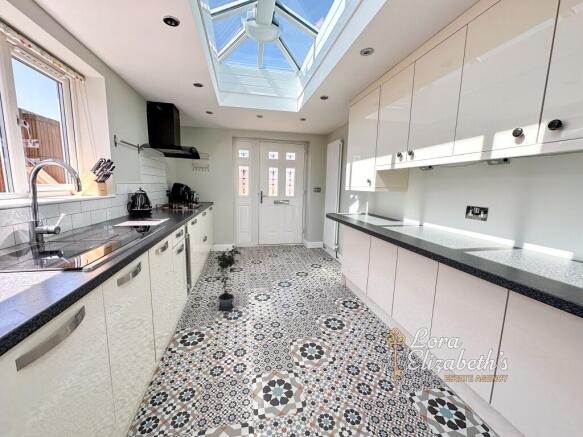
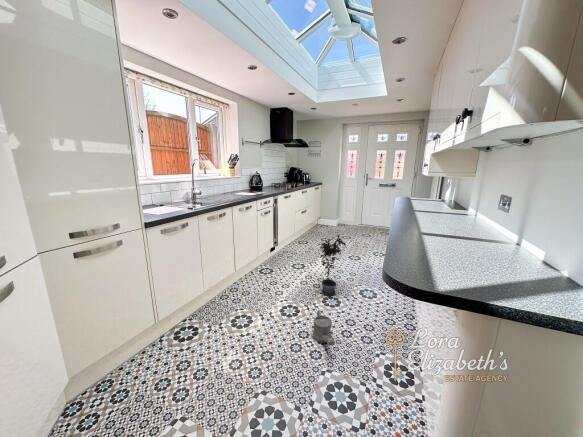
watering can: none [228,324,259,356] -> present [313,310,335,346]

